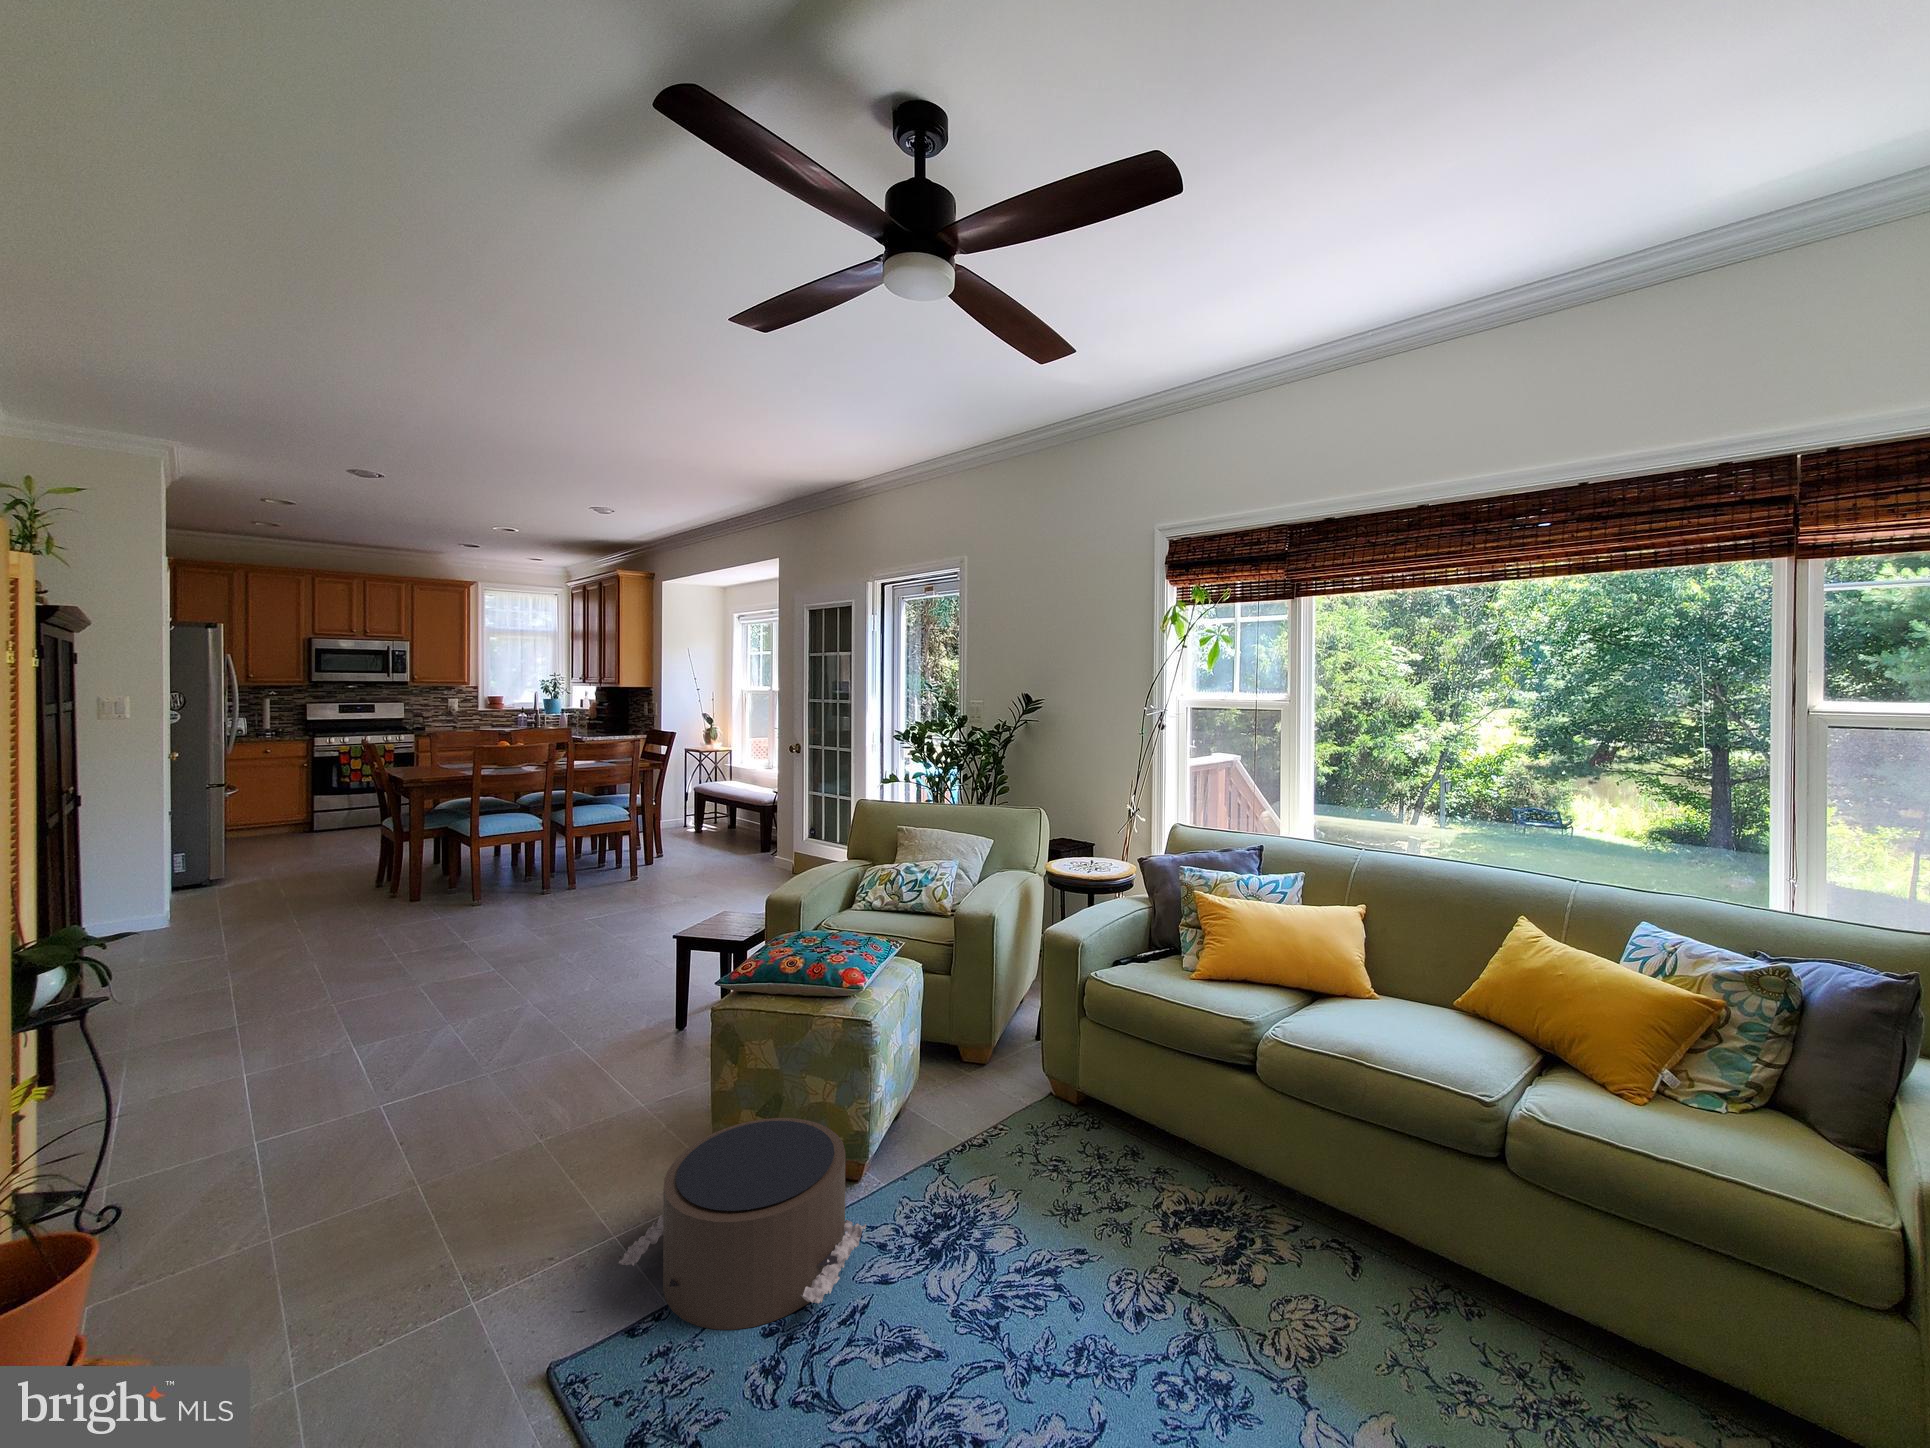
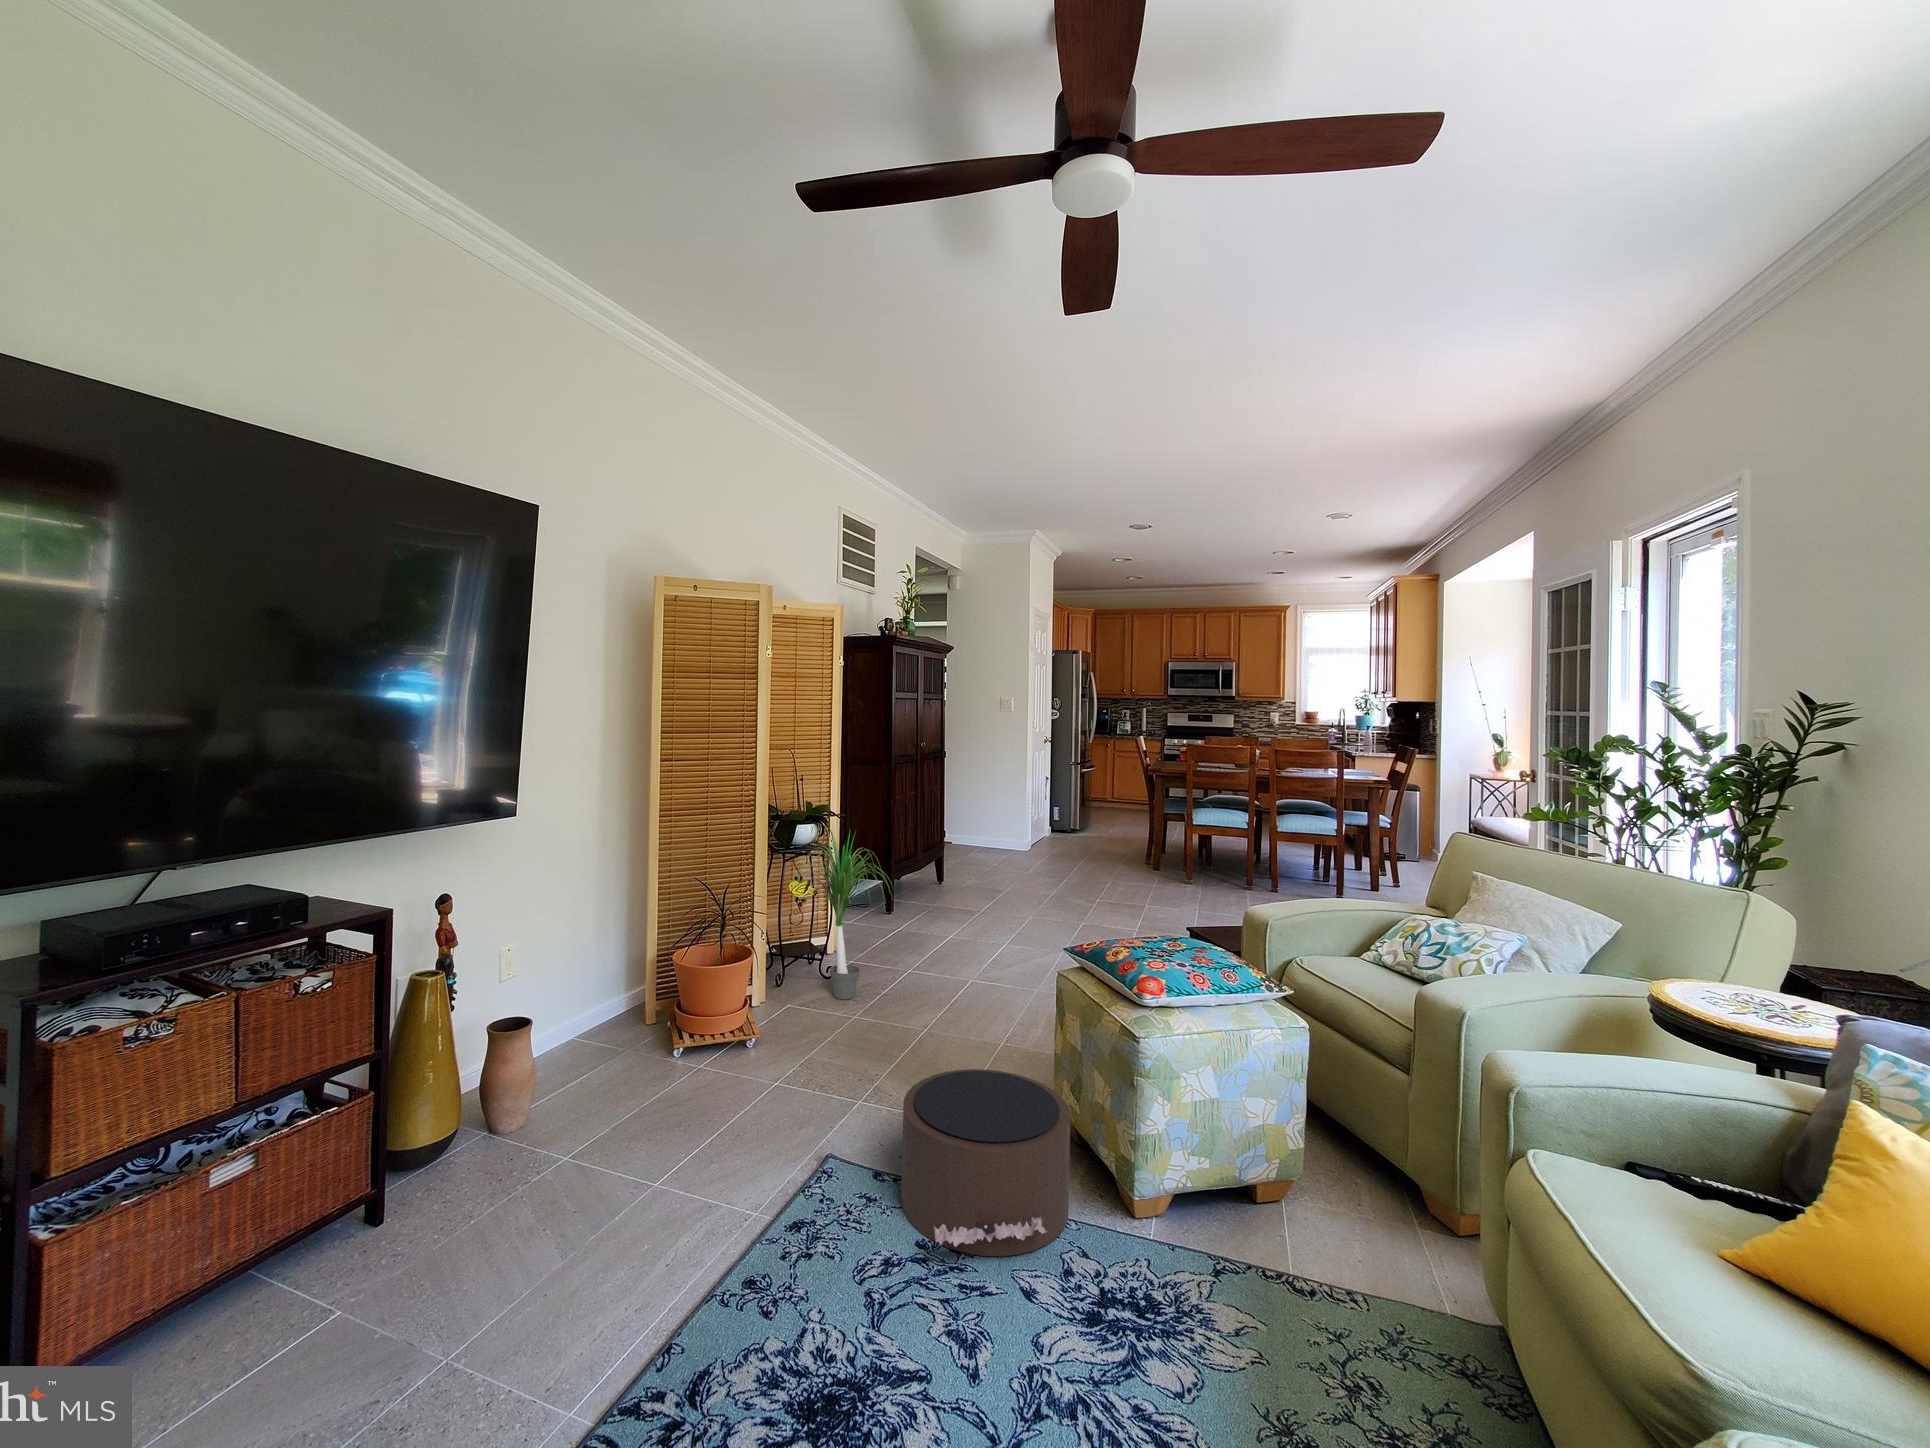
potted plant: none [48,949,318,1237] -> present [796,831,887,999]

